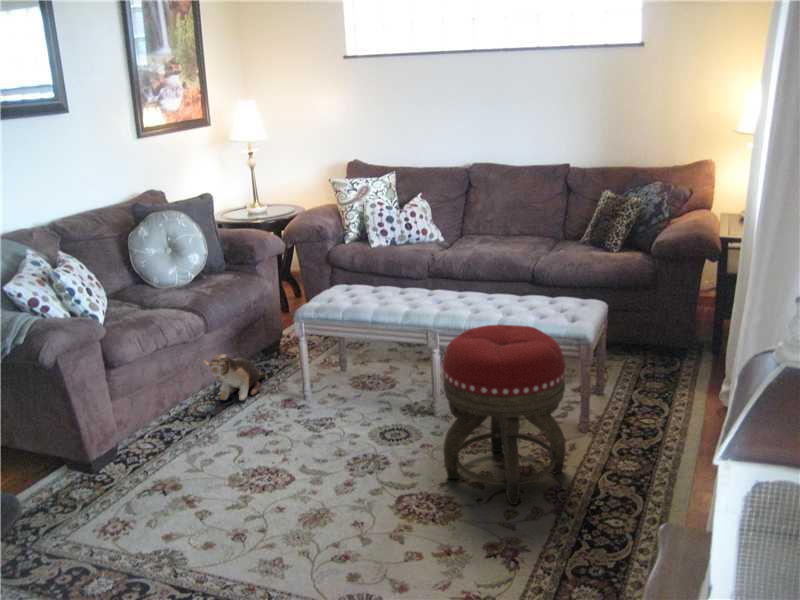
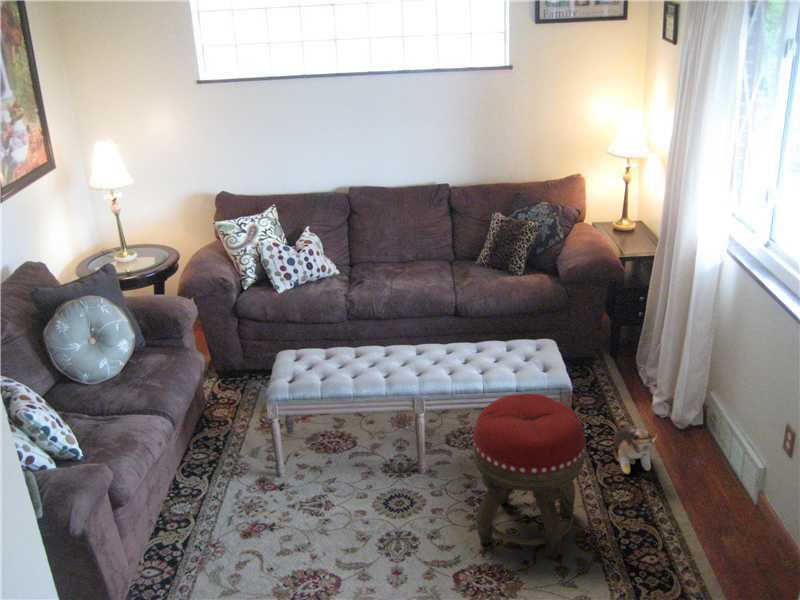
plush toy: present [204,354,265,400] -> present [613,426,657,474]

